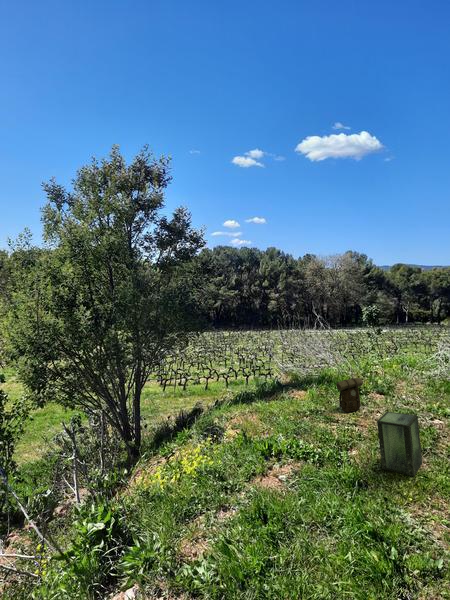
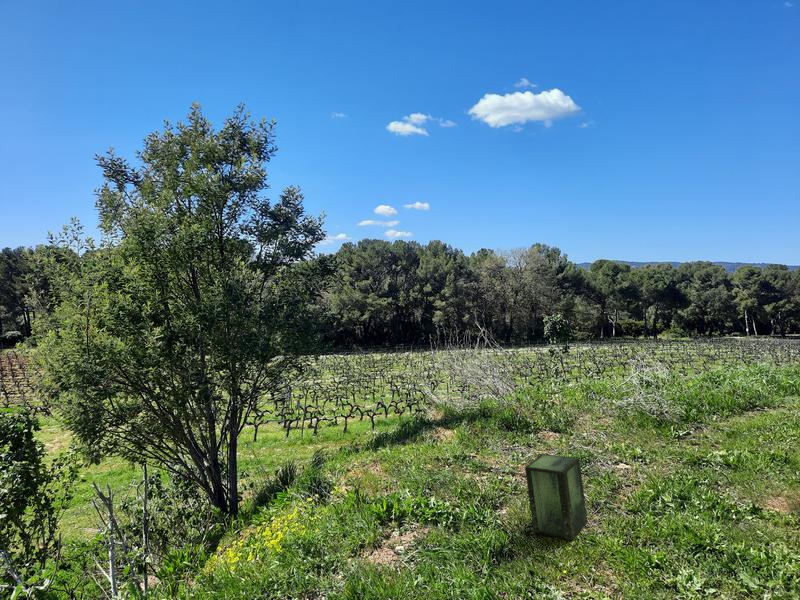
backpack: present [336,378,363,412] -> none [490,410,526,457]

